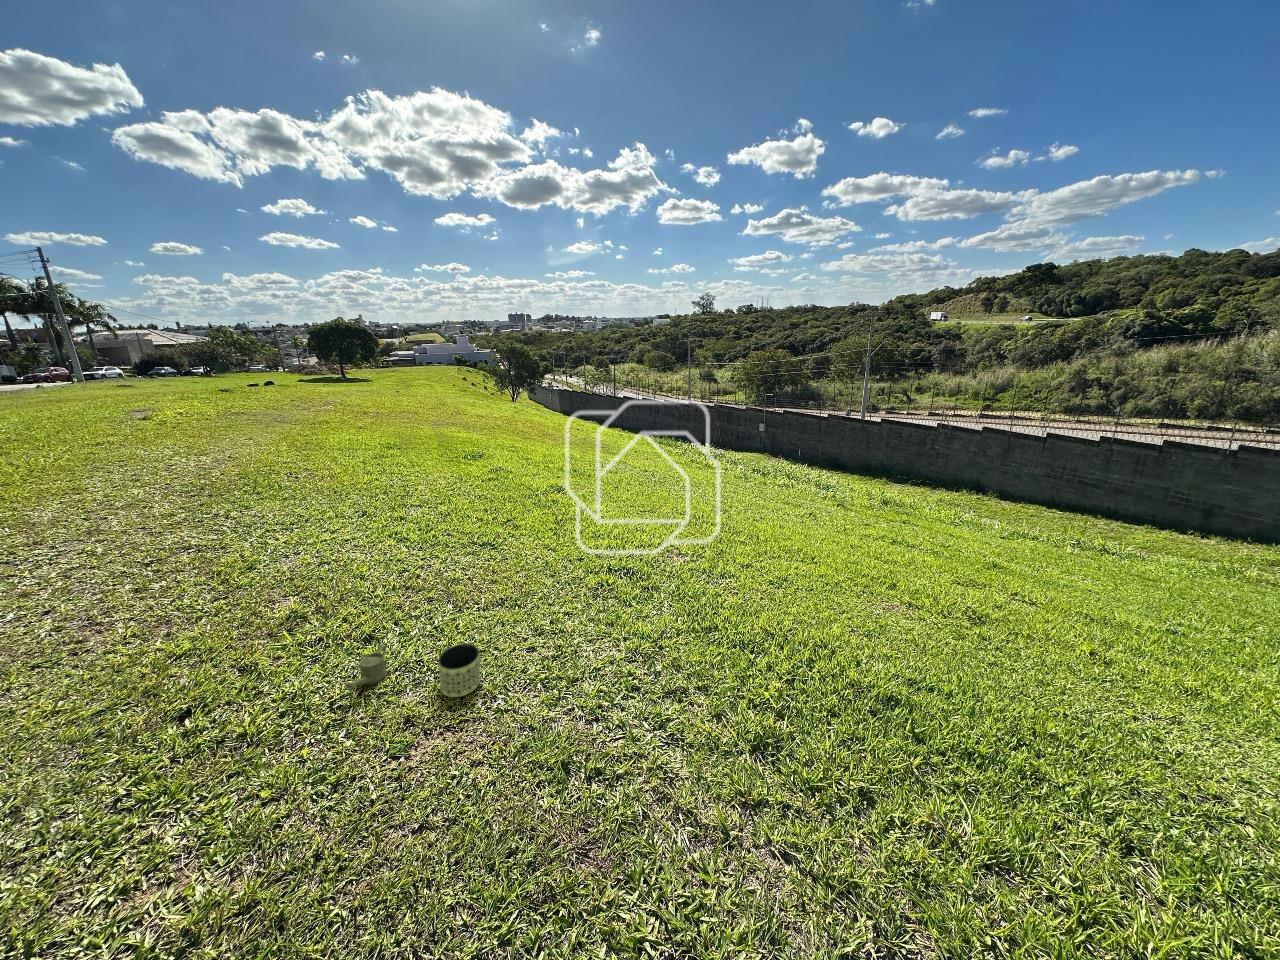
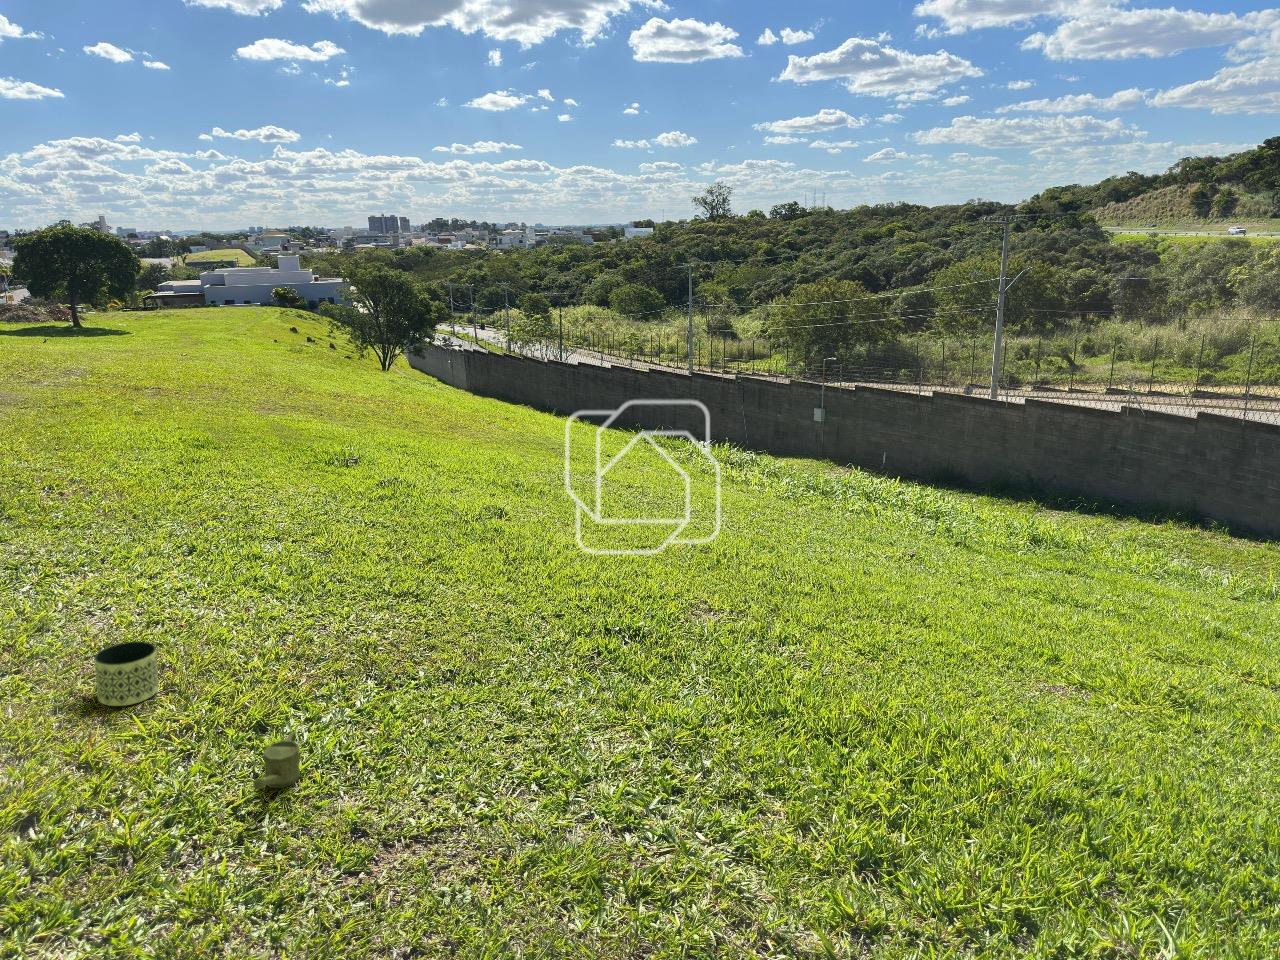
planter: present [438,644,480,697] -> present [95,641,159,706]

